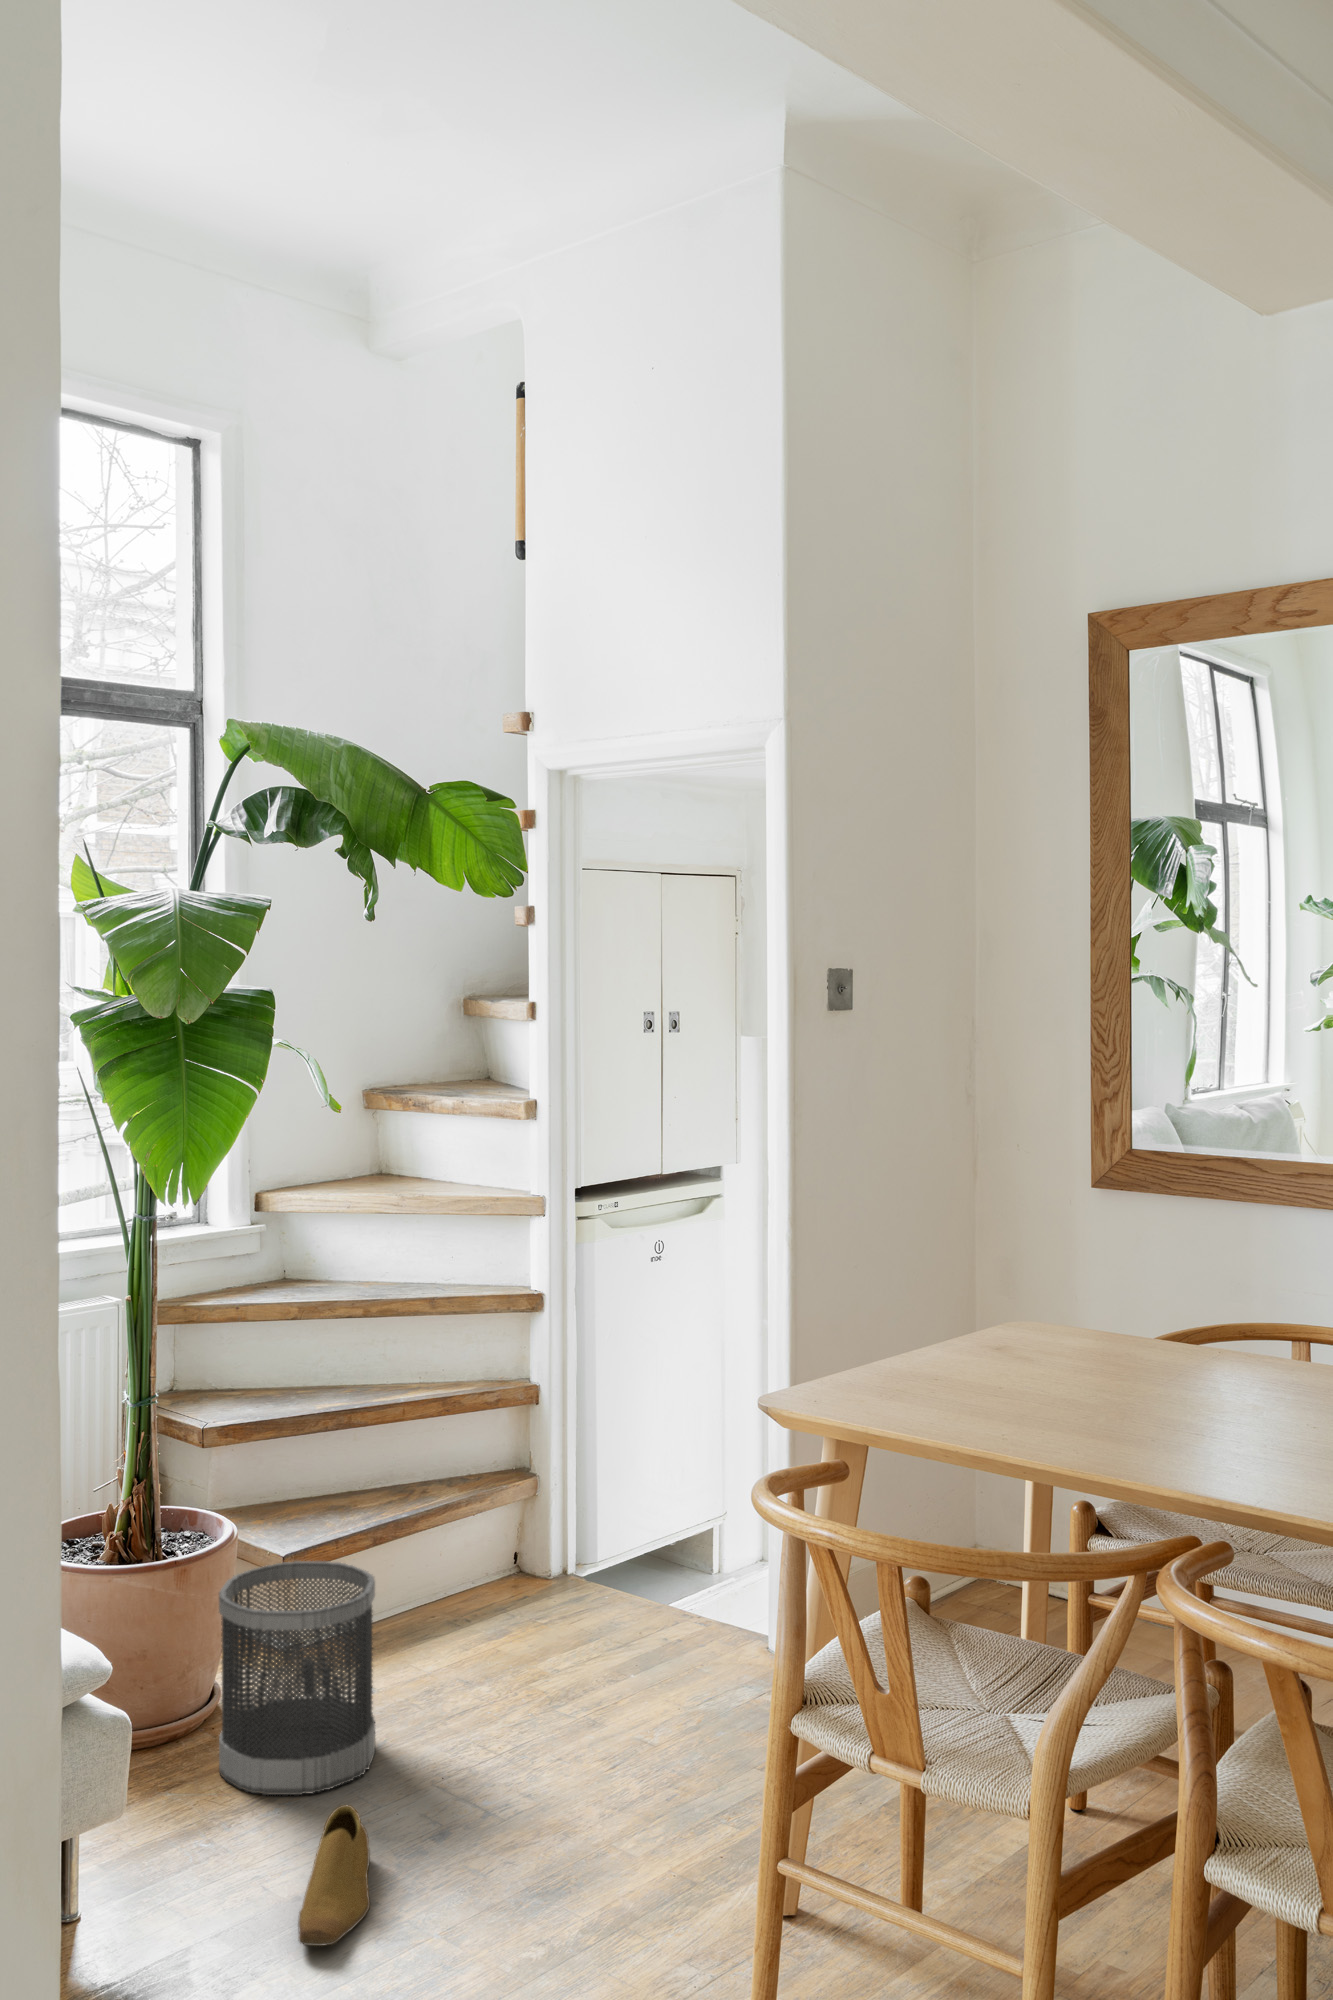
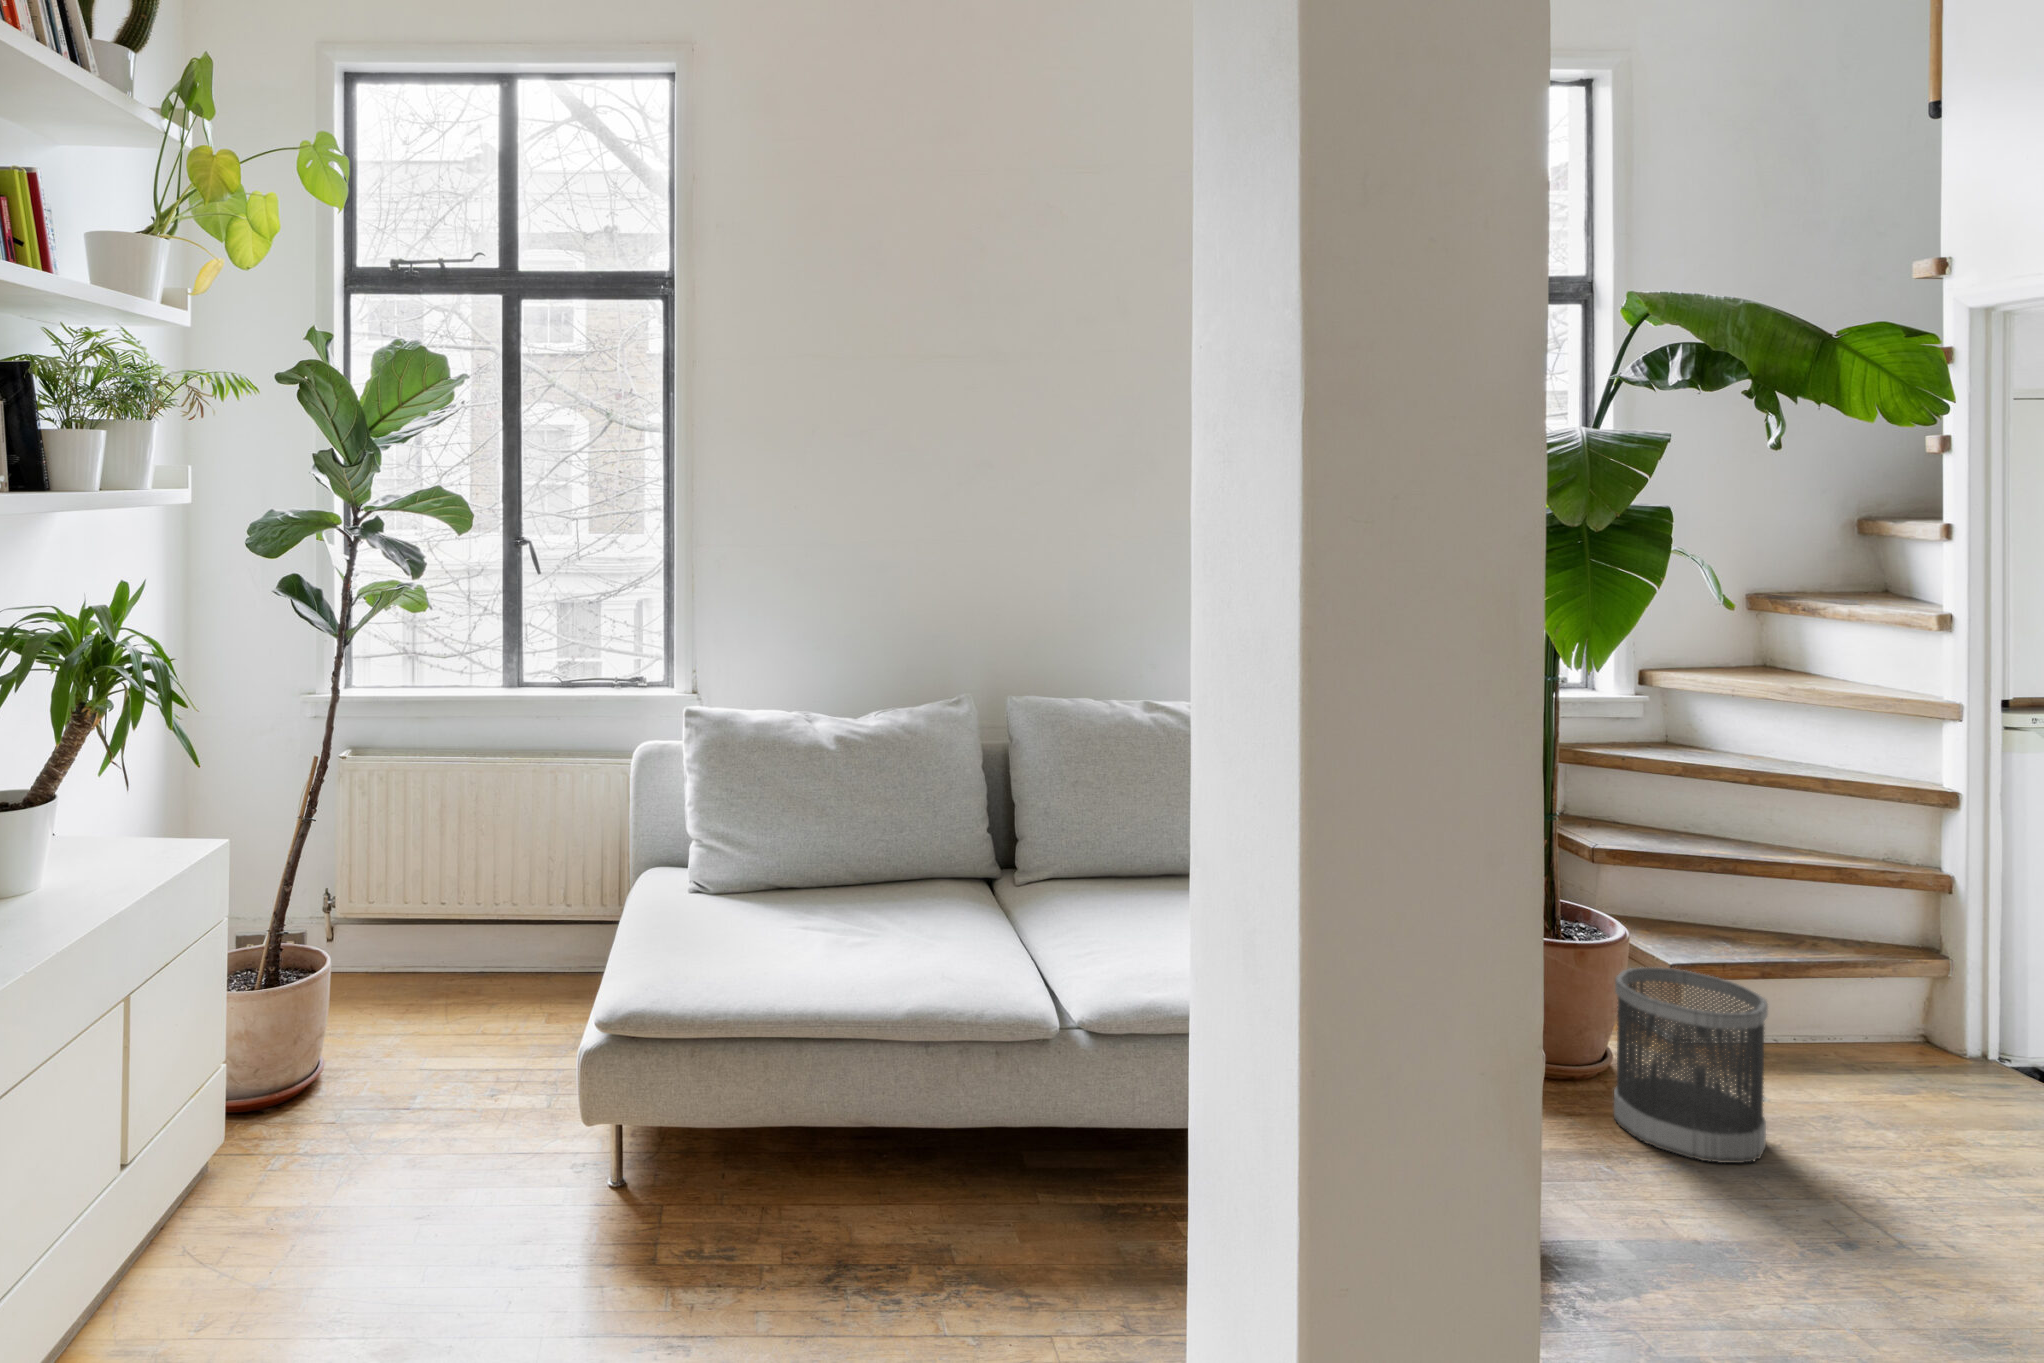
shoe: present [298,1805,370,1946] -> none [1693,1176,1764,1282]

